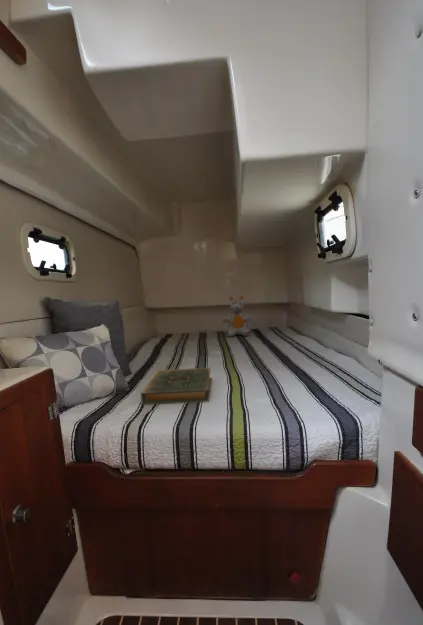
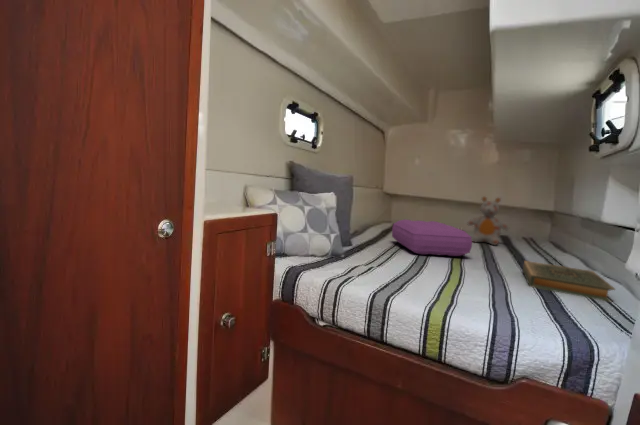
pillow: none [164,328,236,363] -> present [392,220,472,256]
hardback book: present [141,368,211,405] -> present [523,261,615,302]

